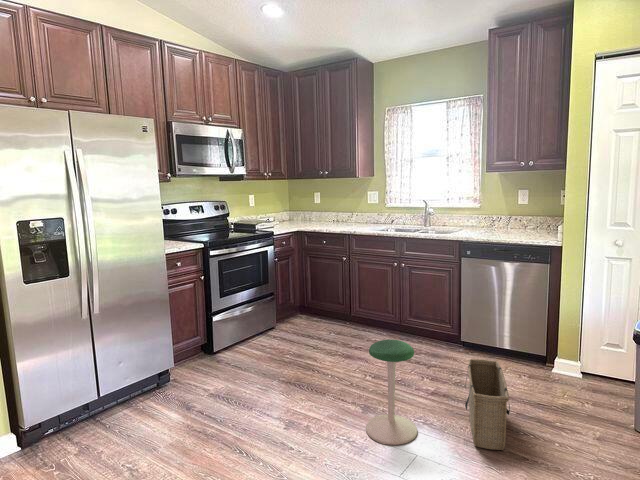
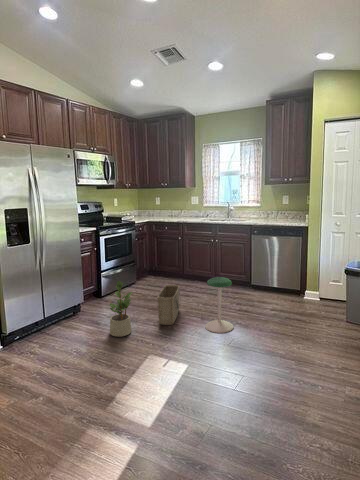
potted plant: none [199,342,240,440] -> present [110,281,132,337]
basket: present [465,359,510,450] -> present [157,285,180,325]

